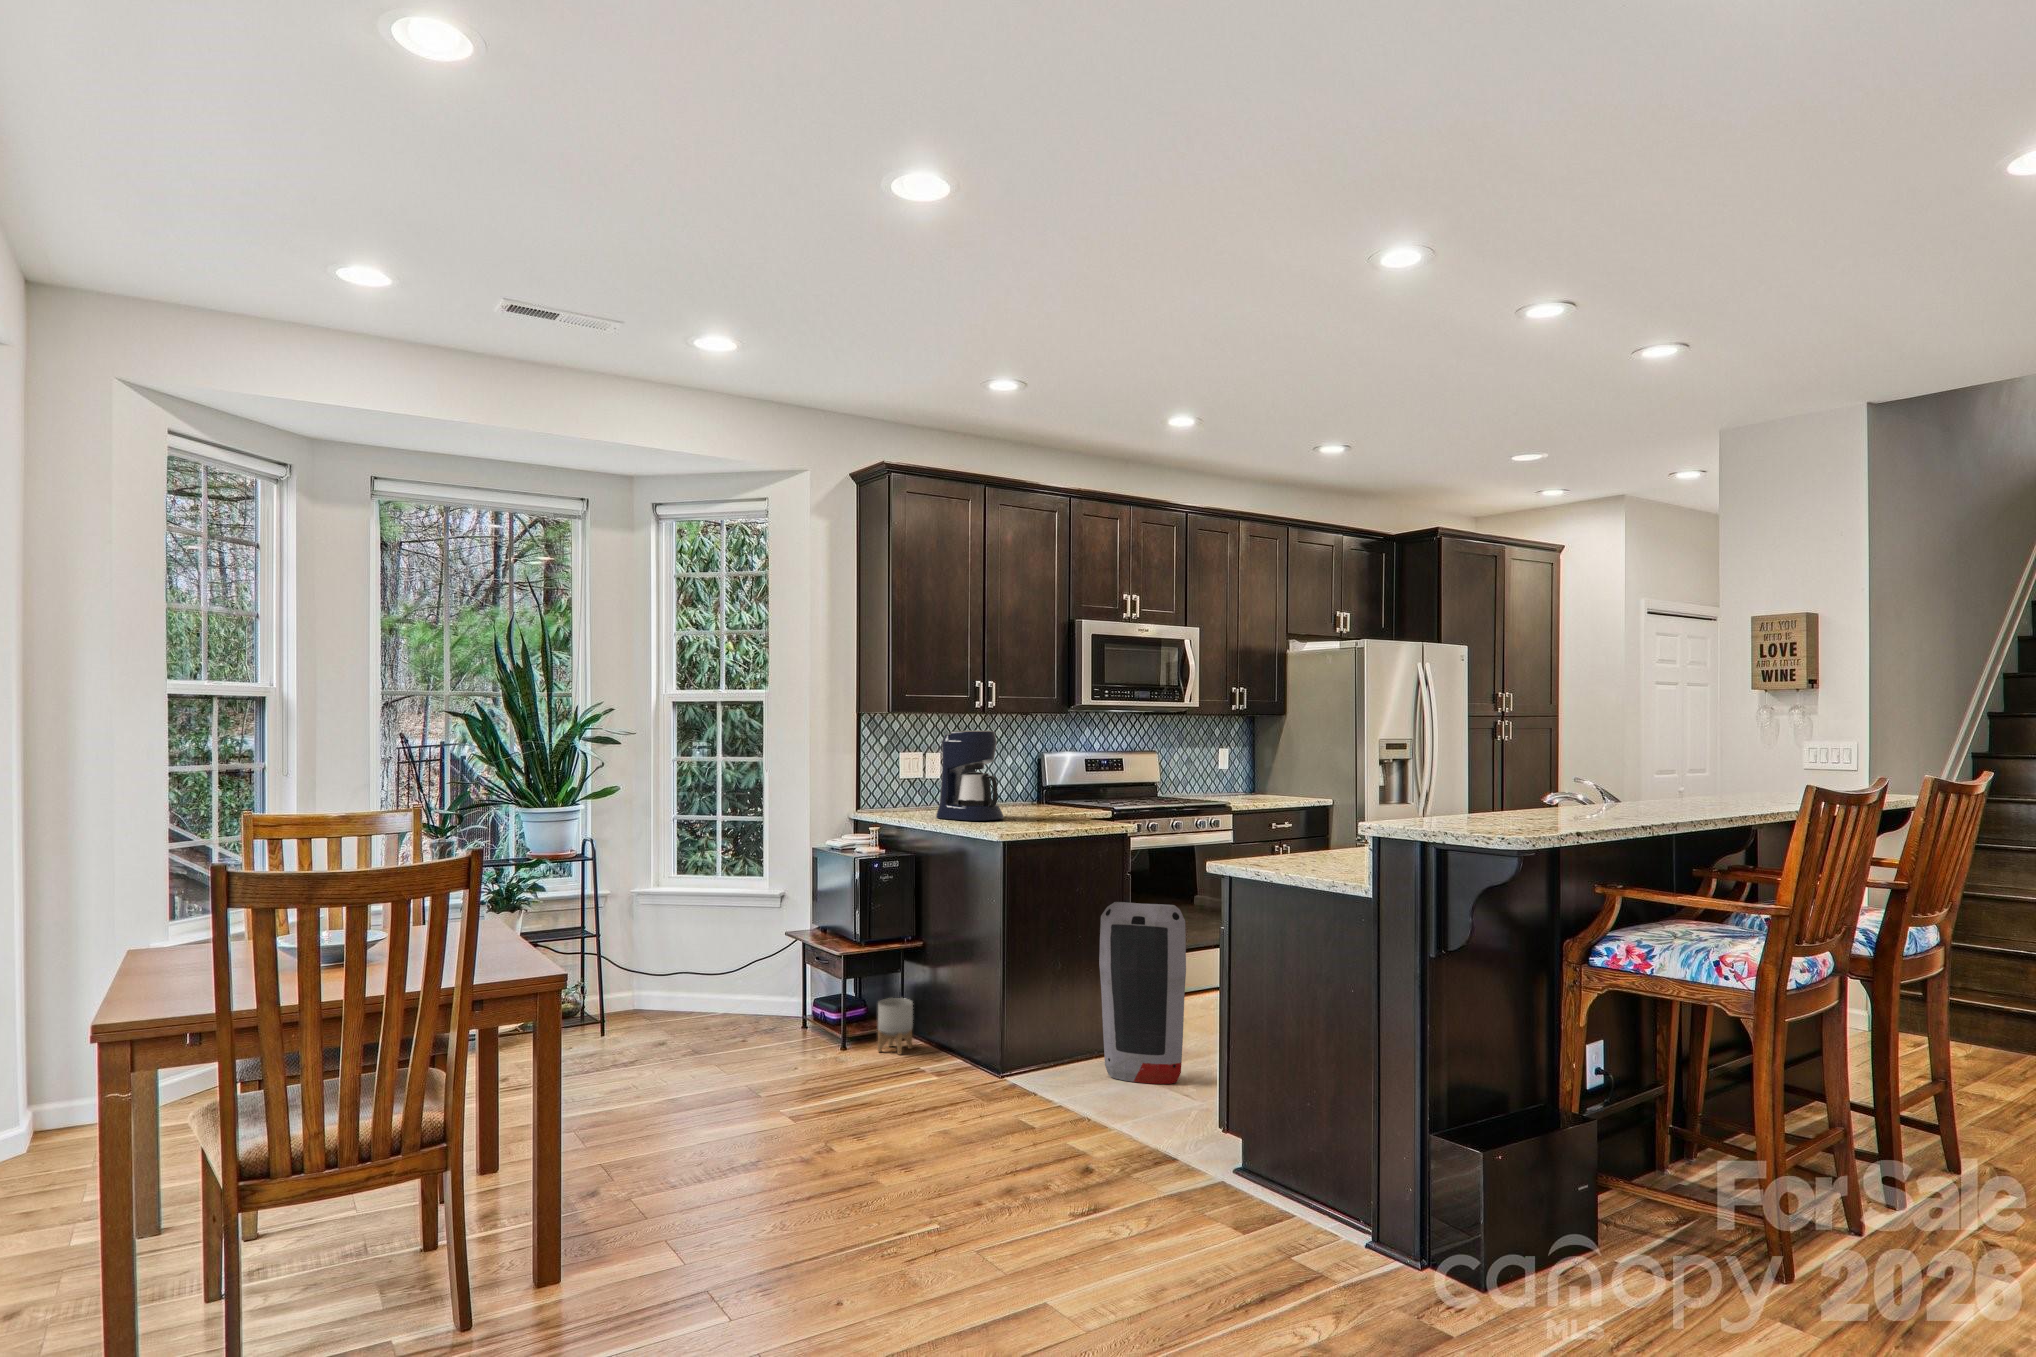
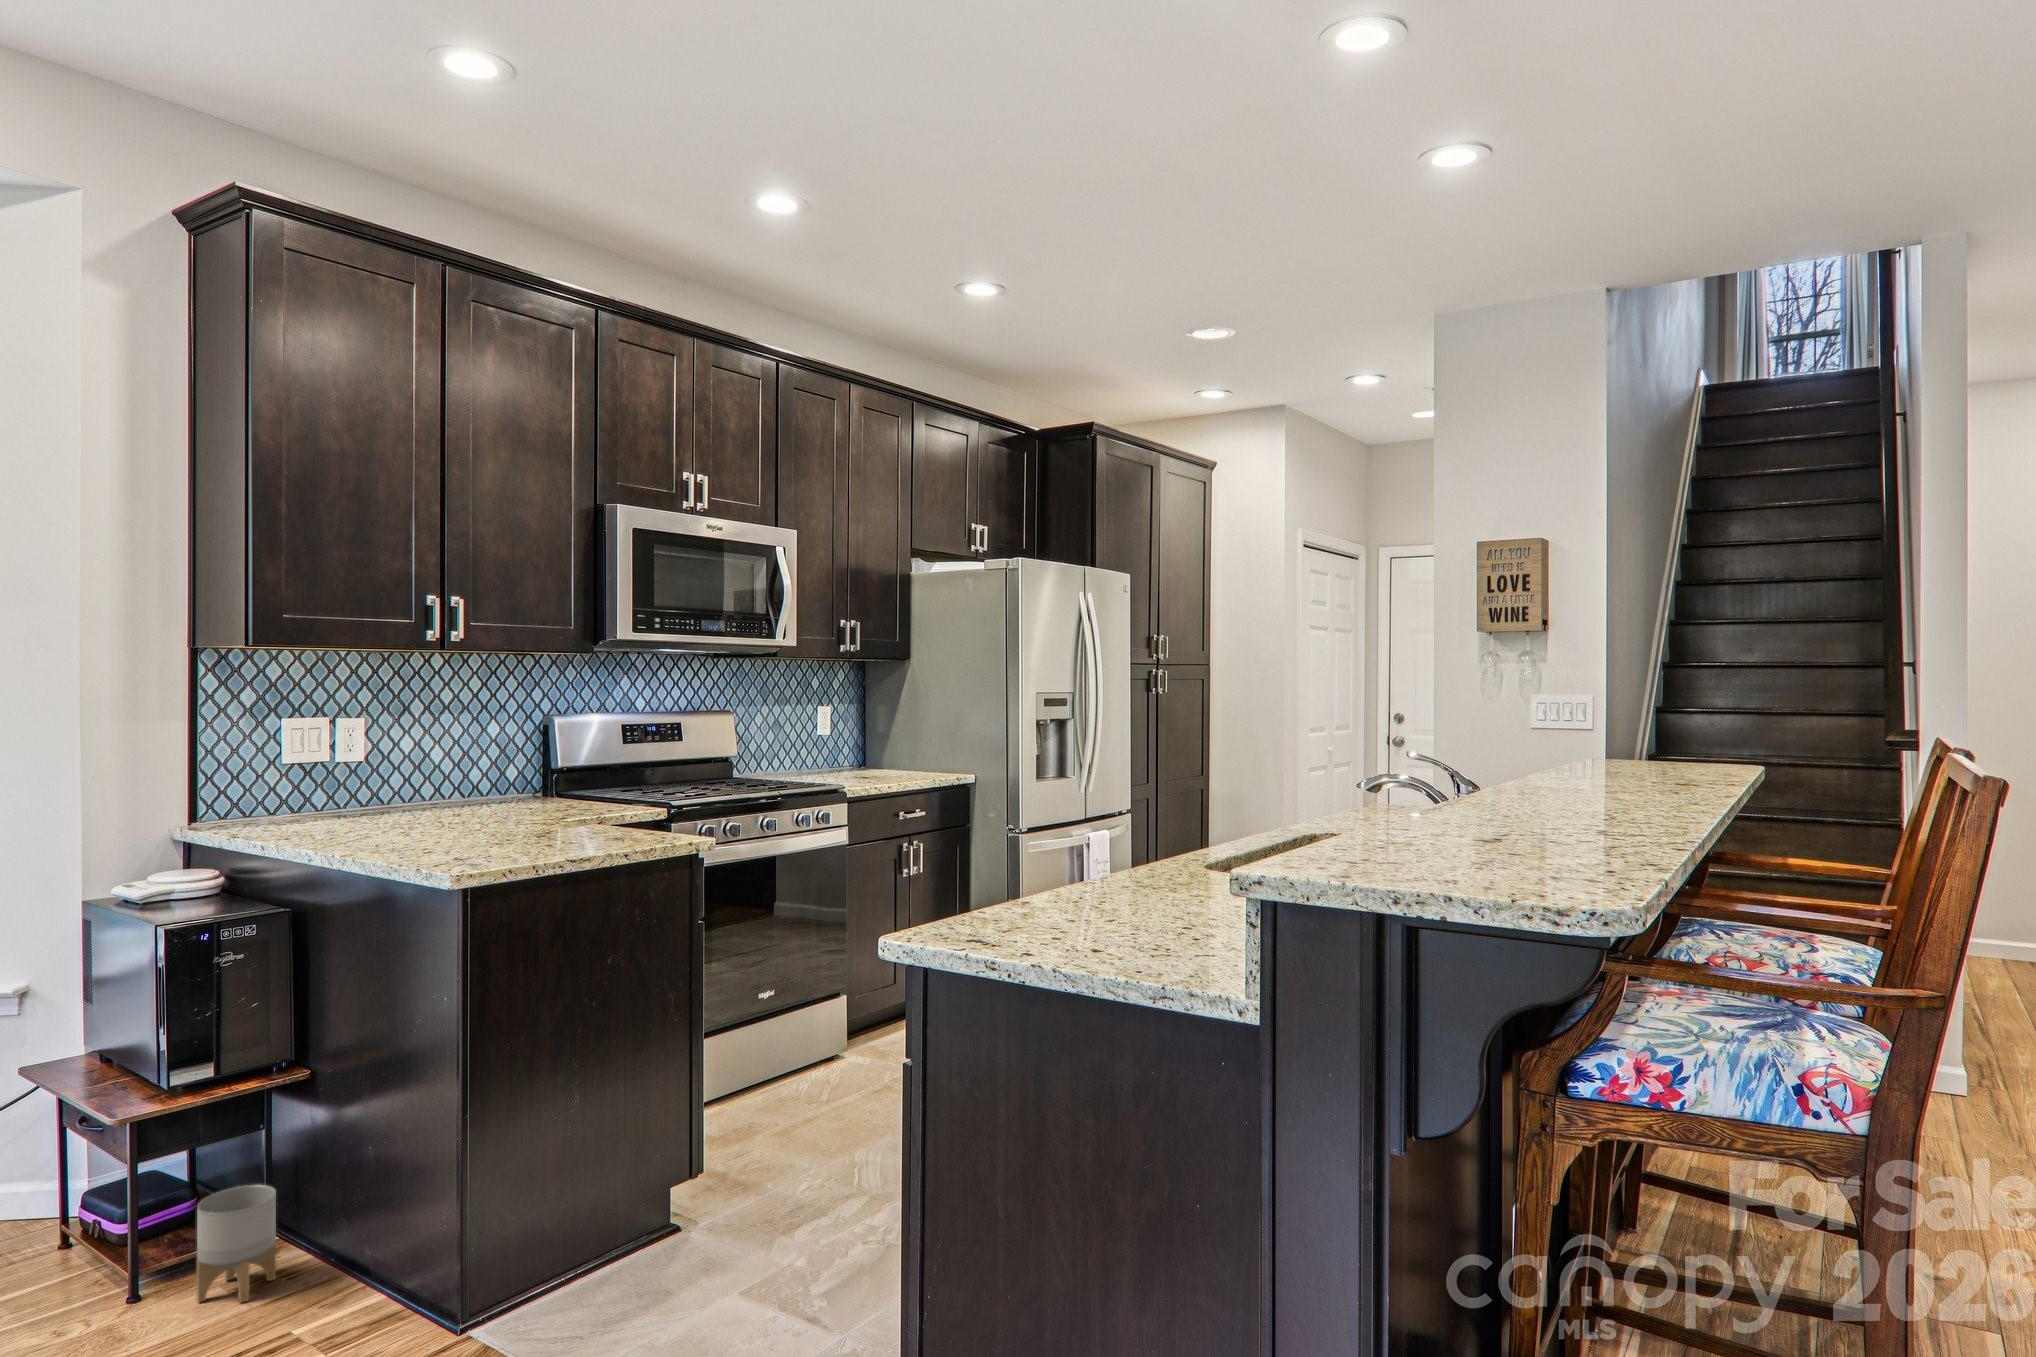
coffee maker: present [936,731,1004,821] -> none [332,679,469,844]
air purifier: present [1099,902,1186,1084] -> none [647,983,807,1305]

